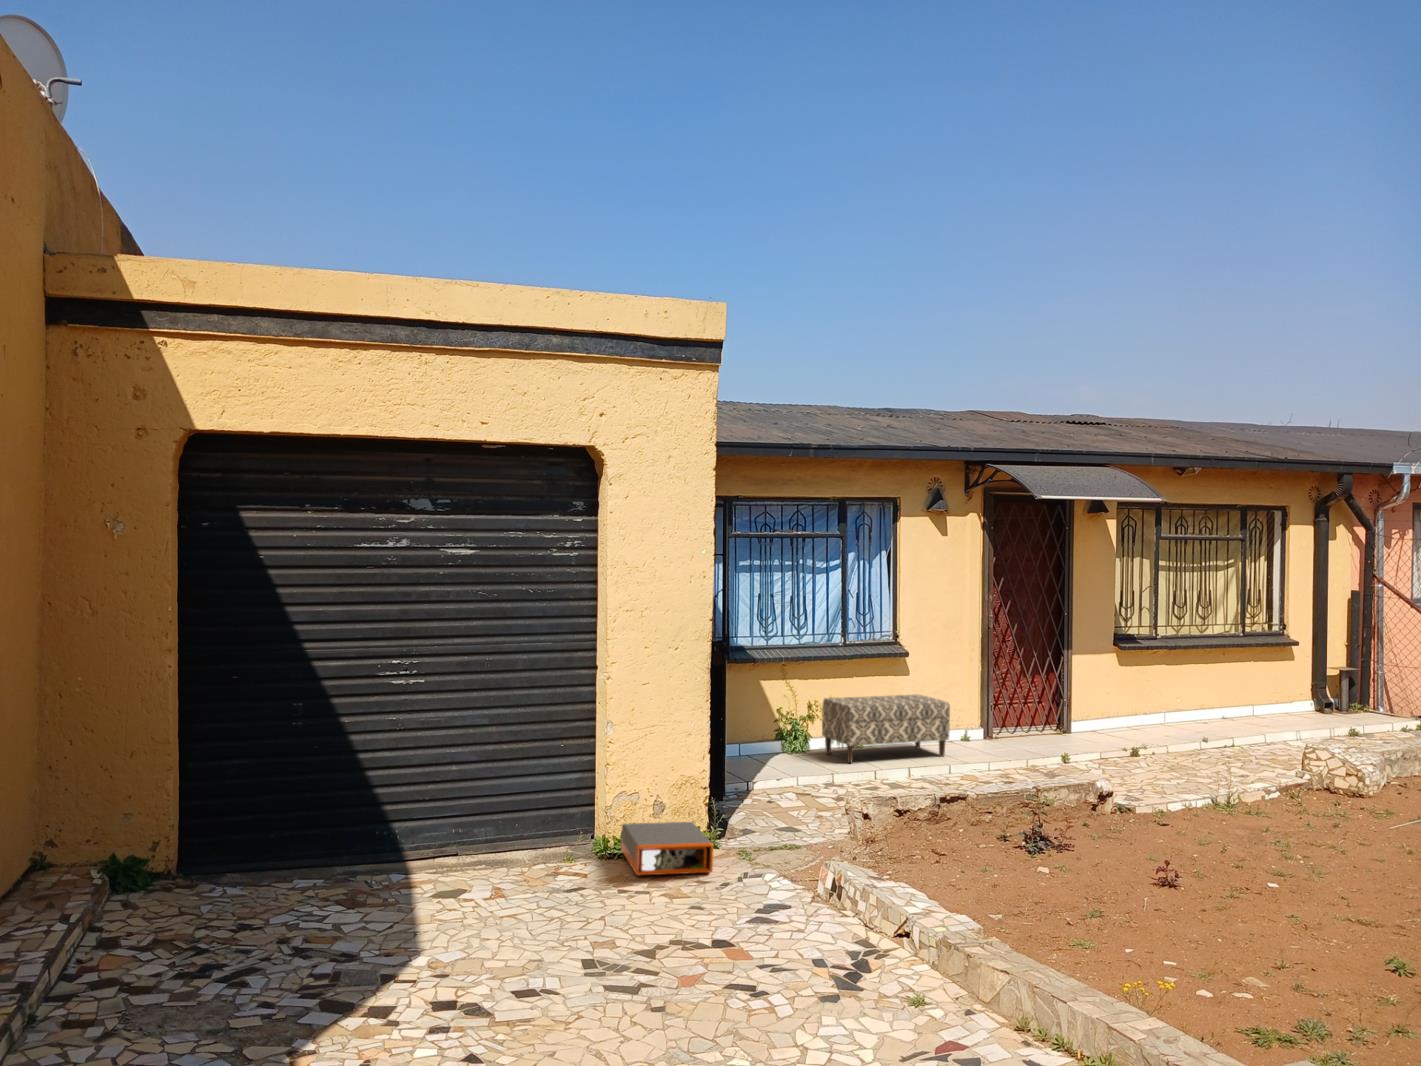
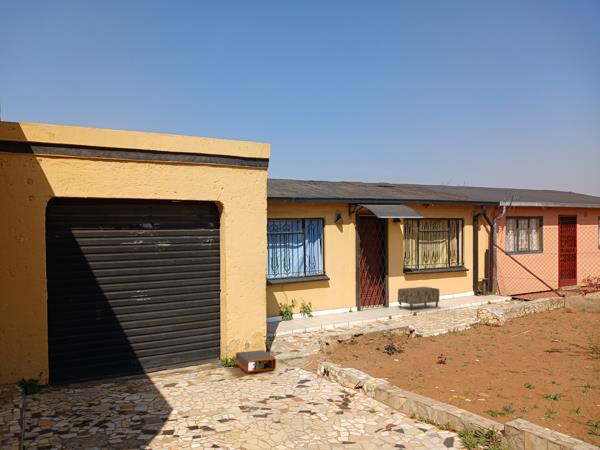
bench: present [822,695,950,763] -> present [398,287,439,310]

